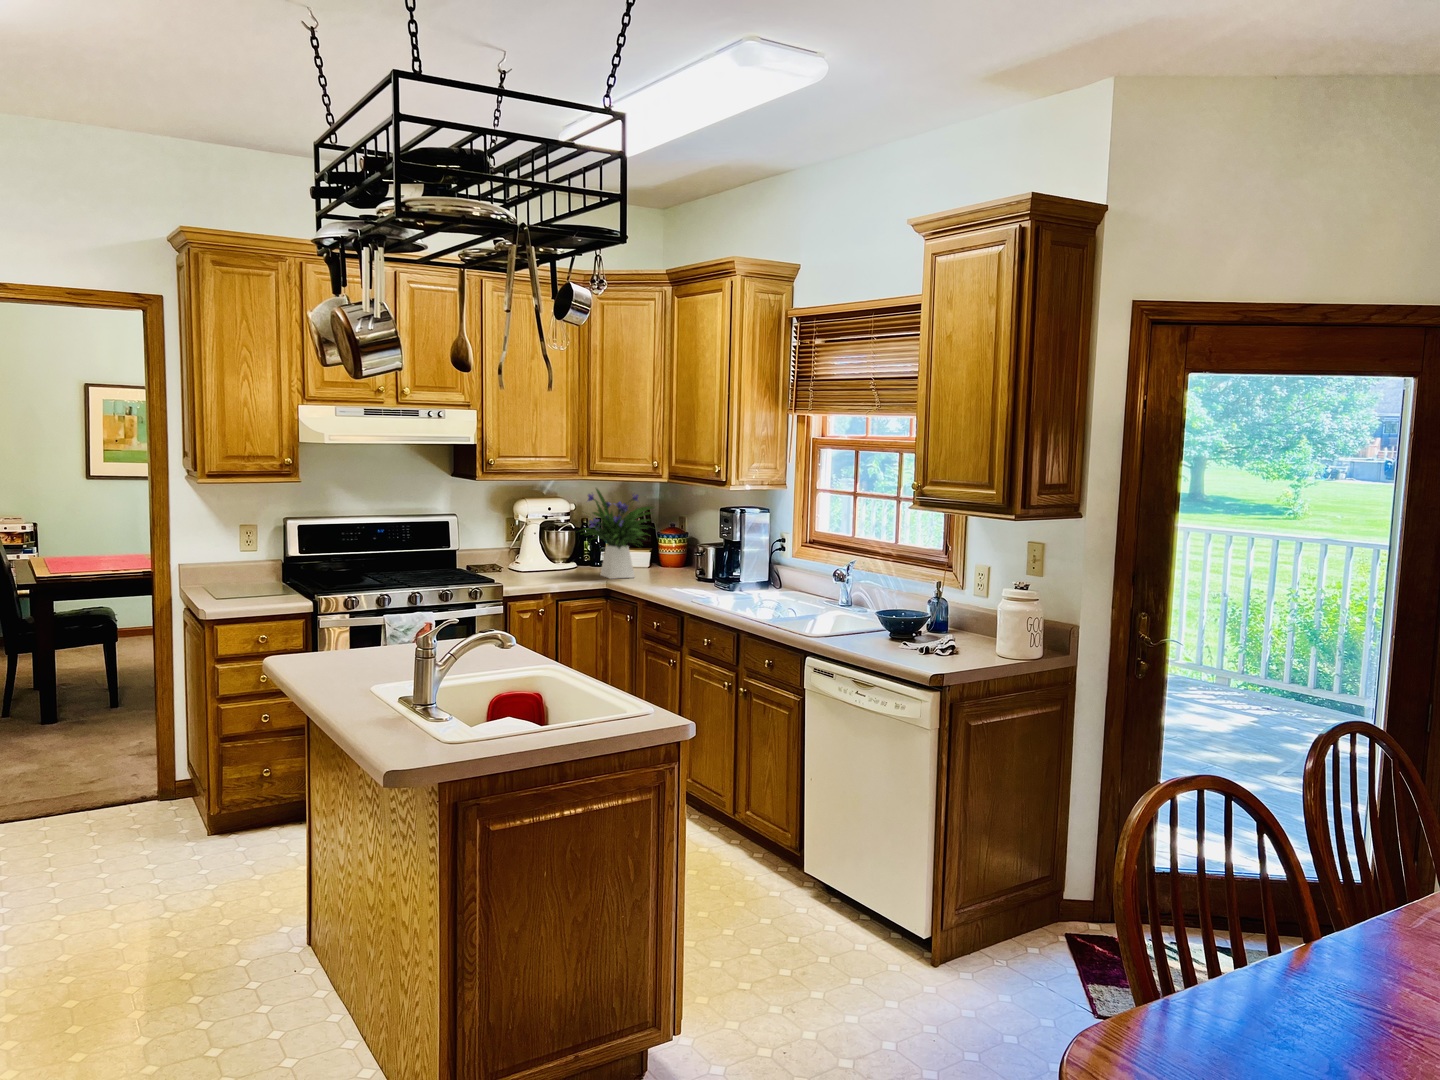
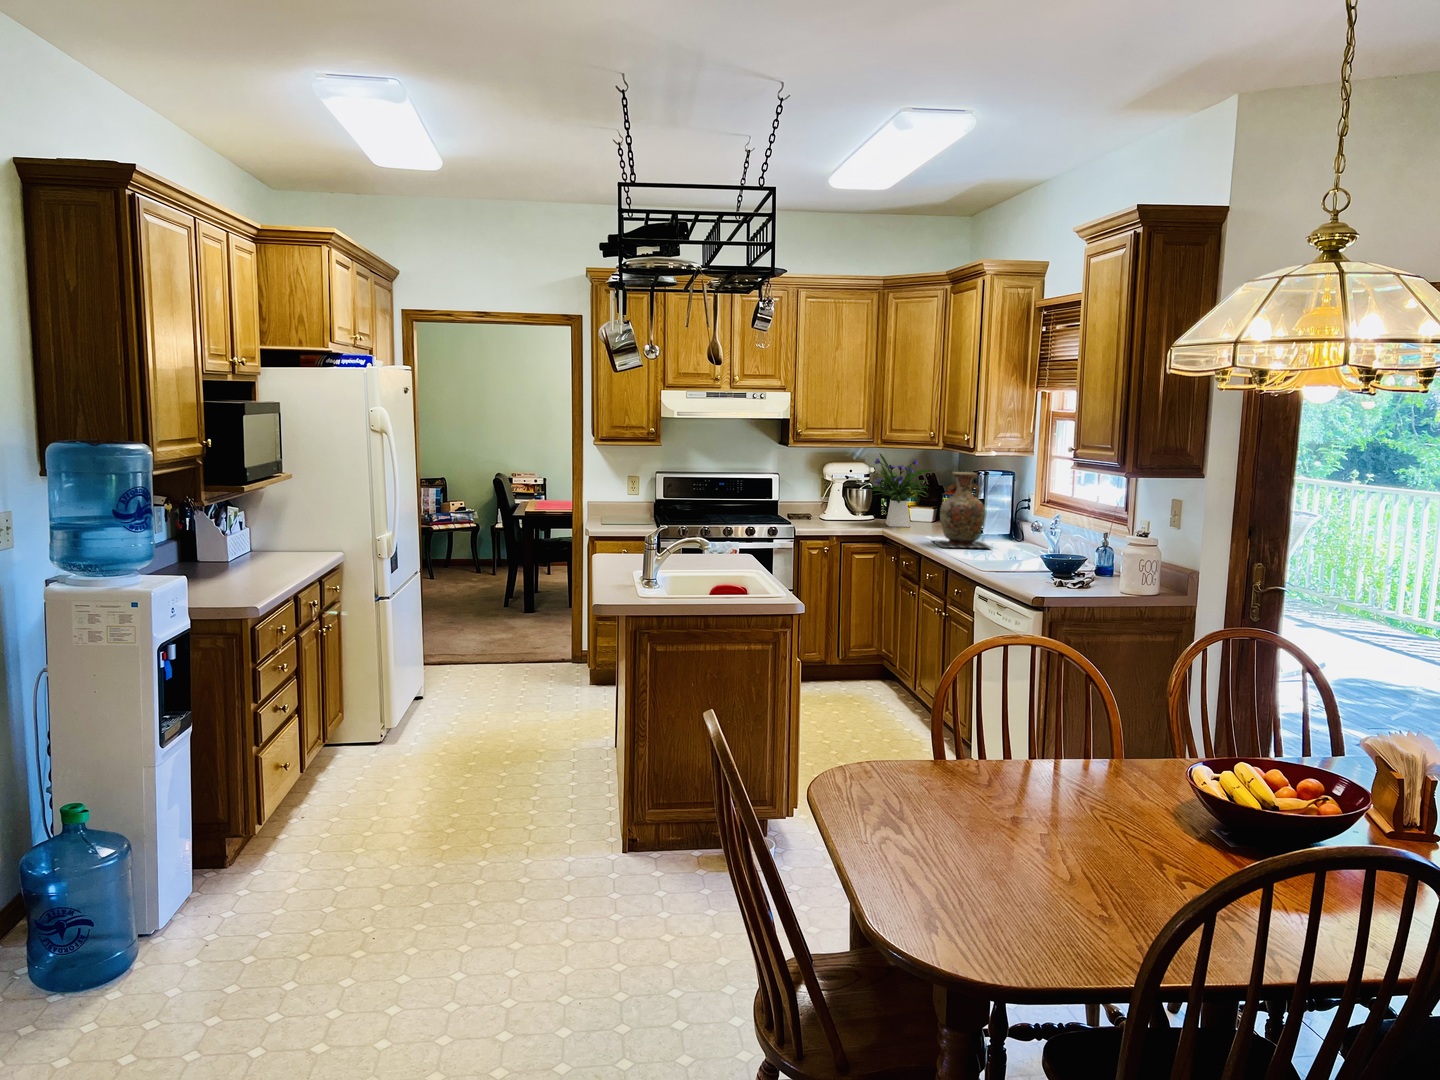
vase: none [687,511,772,606] -> present [933,472,990,548]

